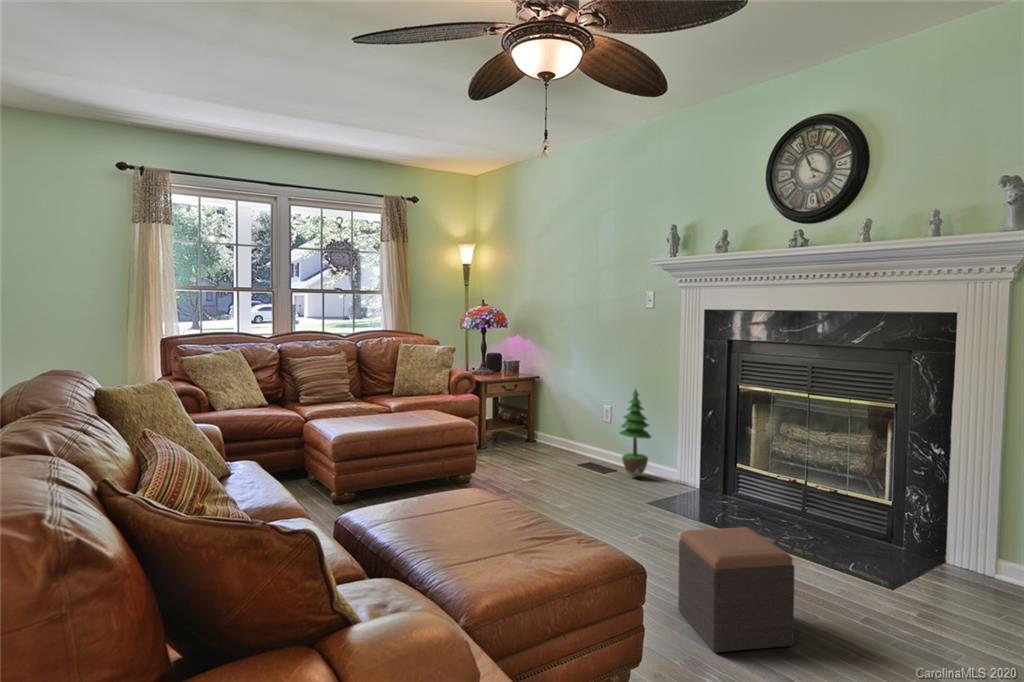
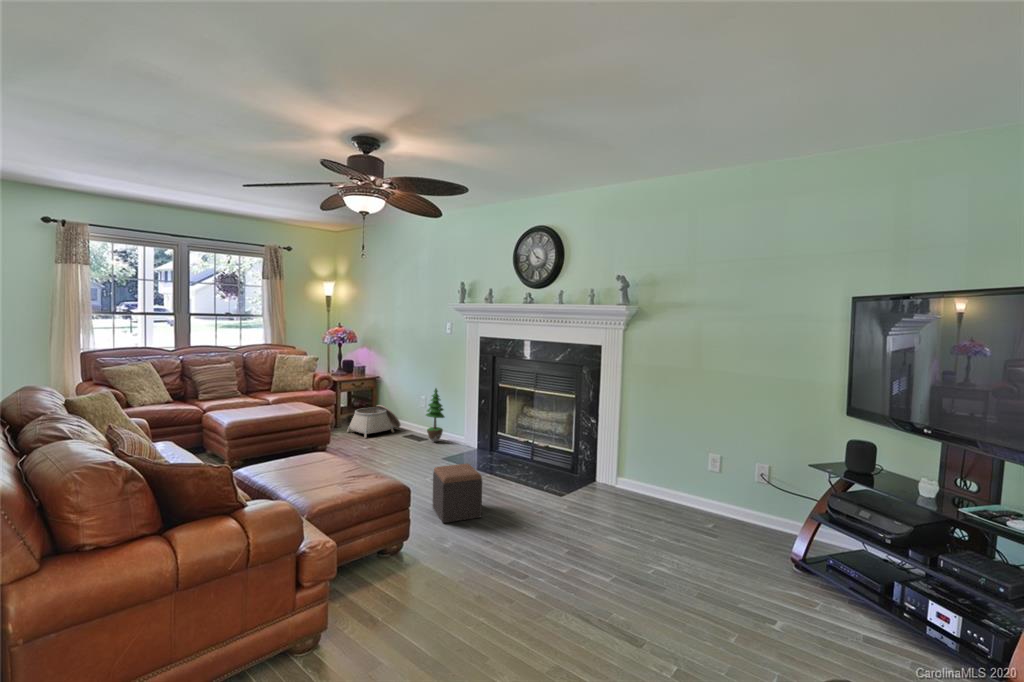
basket: none [496,417,575,467] -> present [347,405,400,438]

